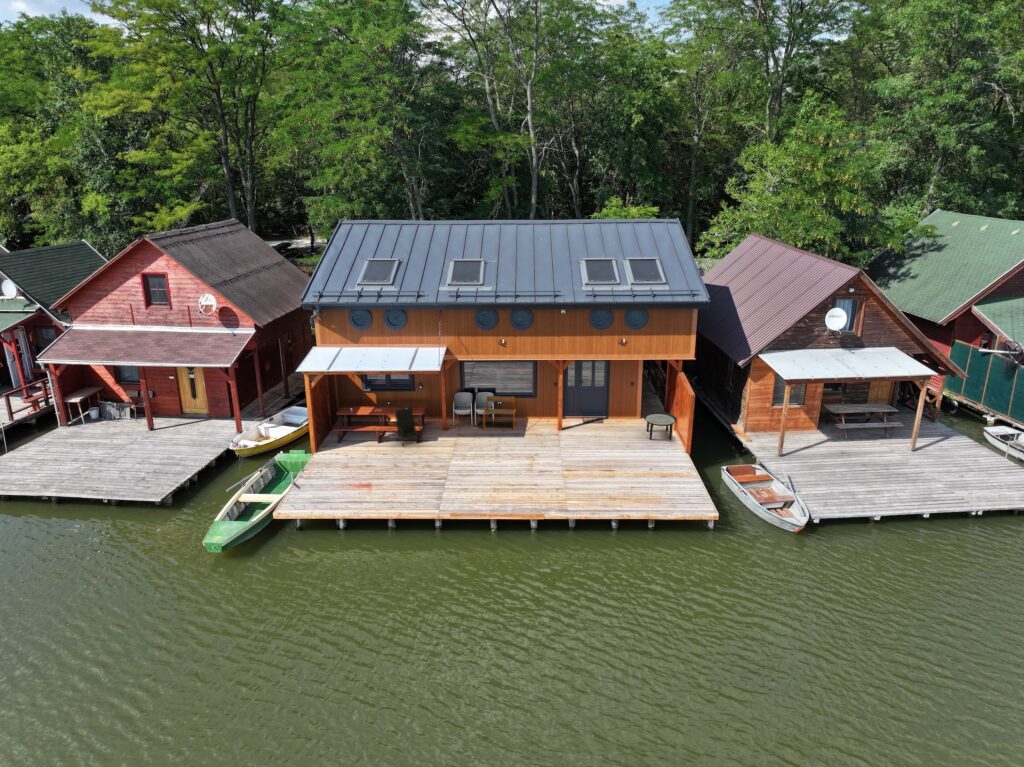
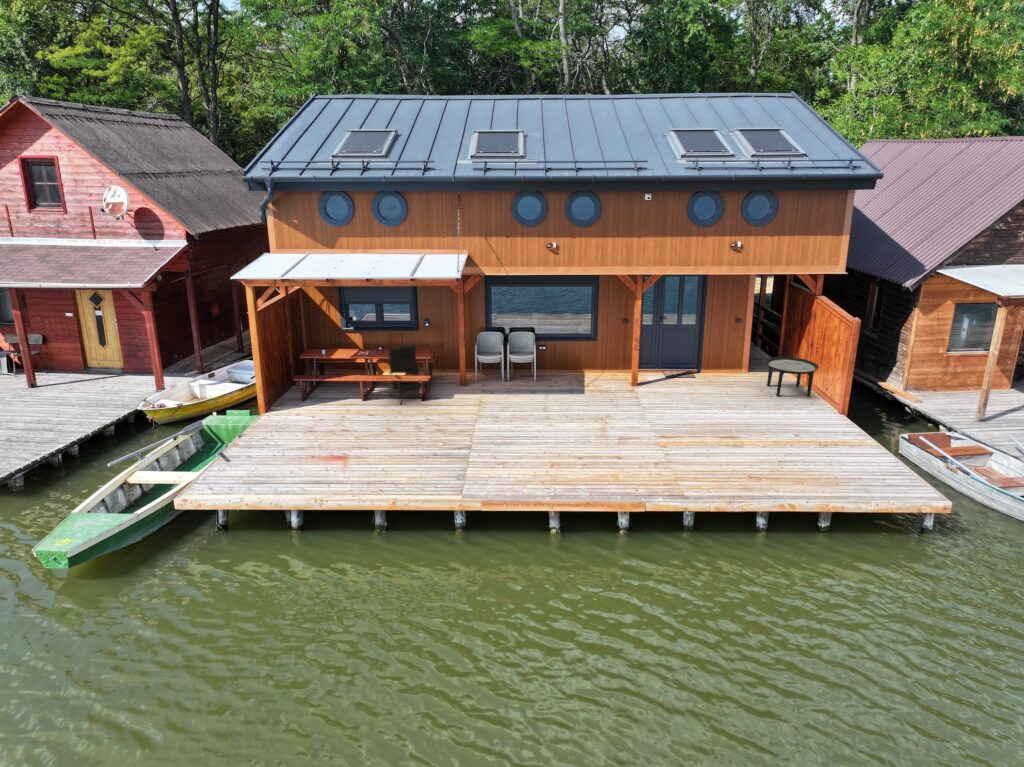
bench: present [483,396,516,430] -> none [521,334,568,384]

